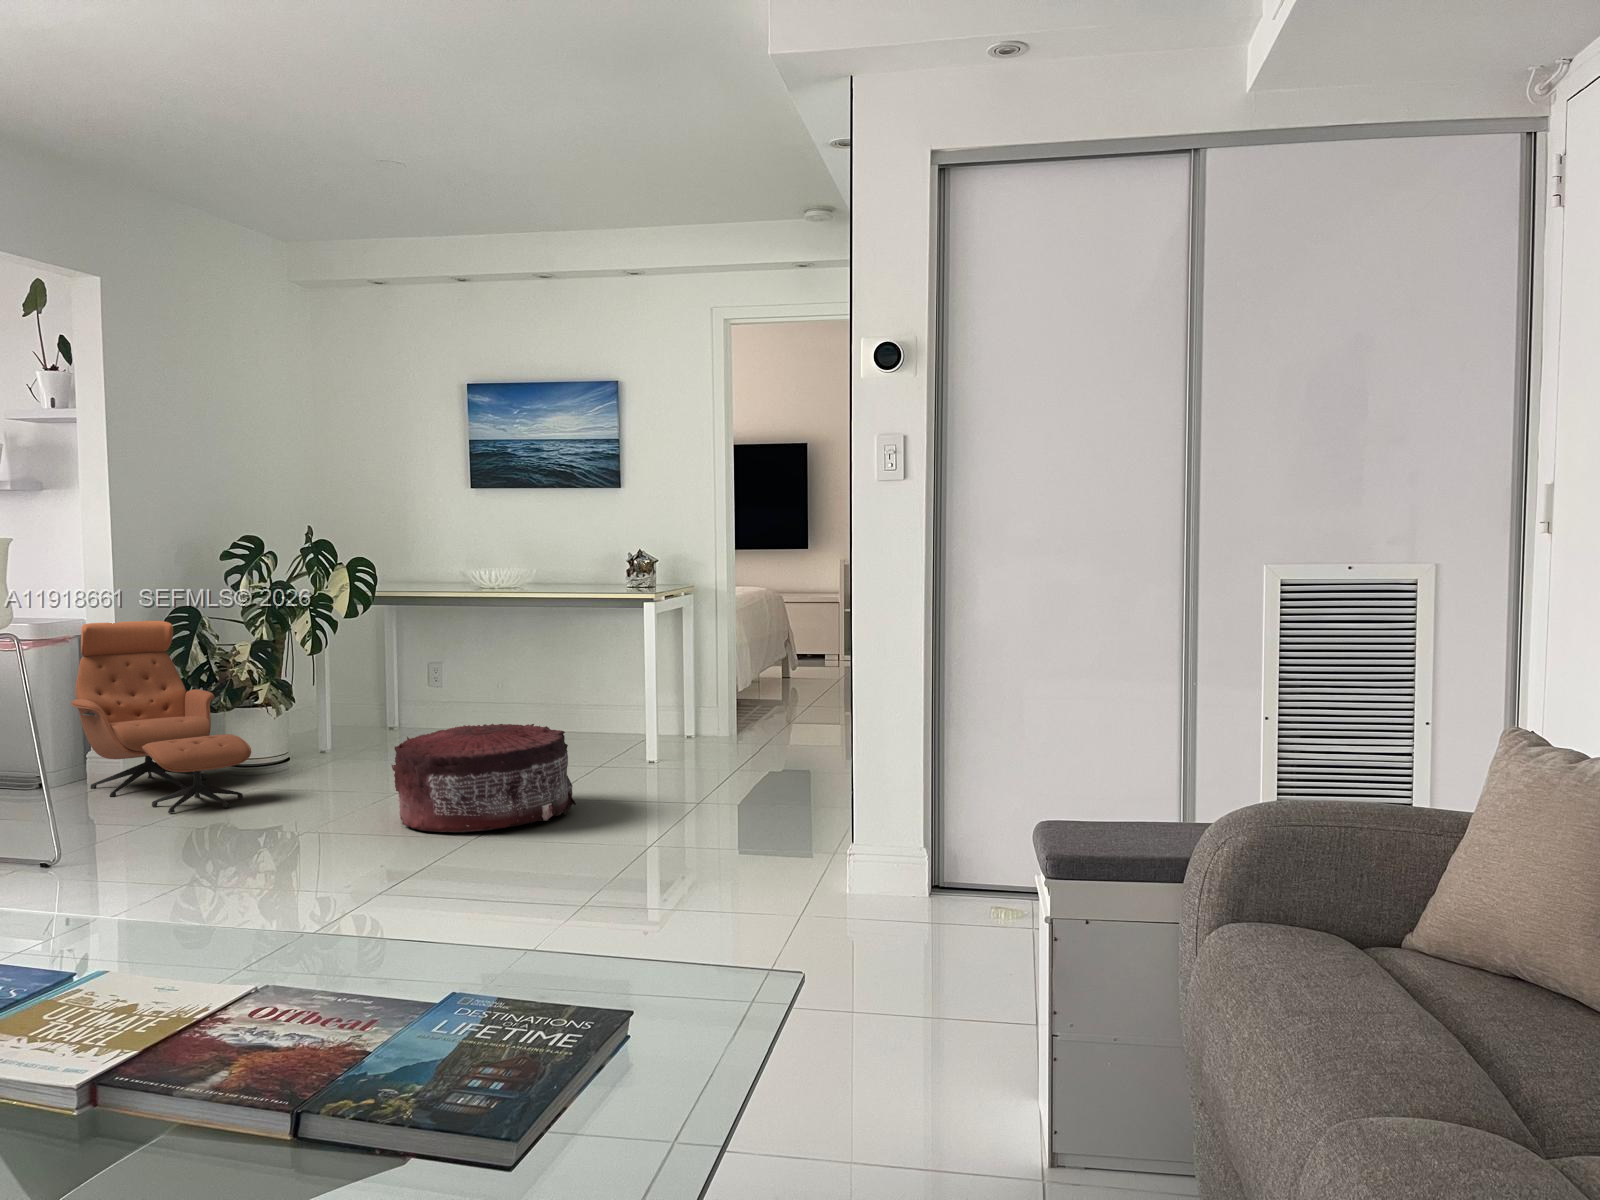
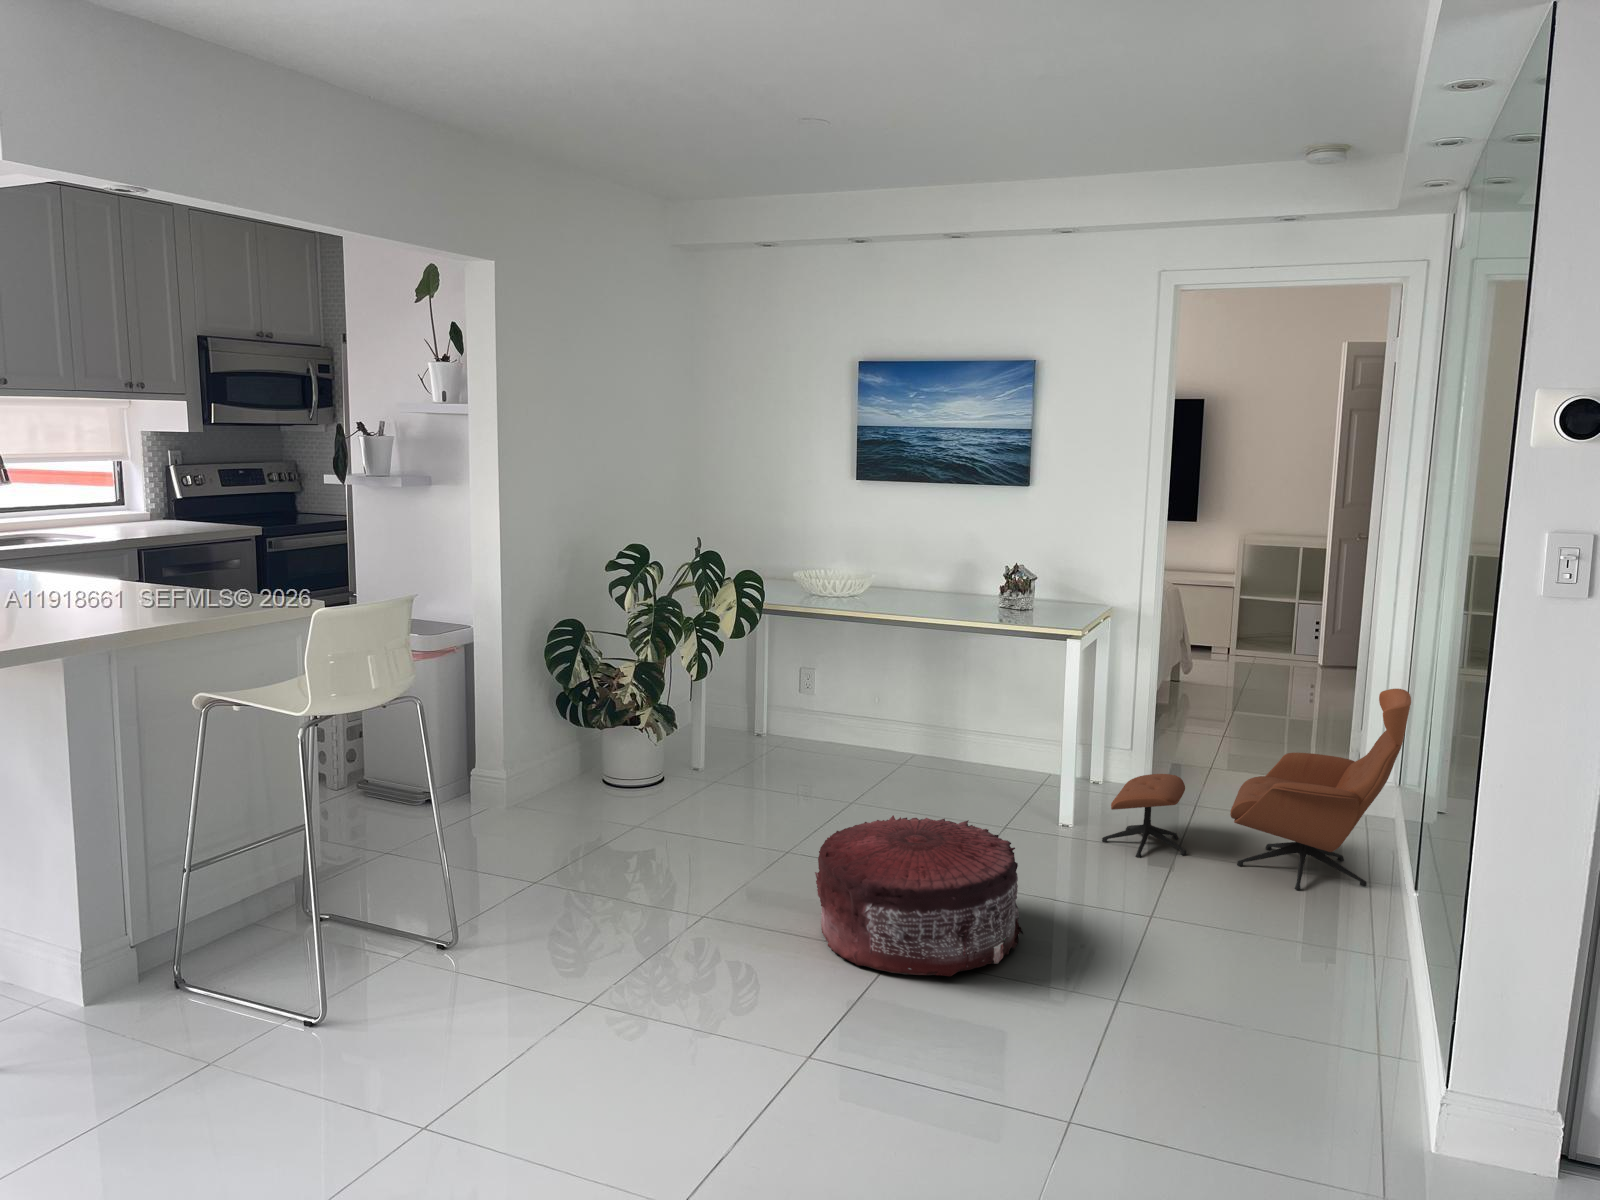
lounge chair: present [71,621,251,813] -> present [1102,689,1411,890]

